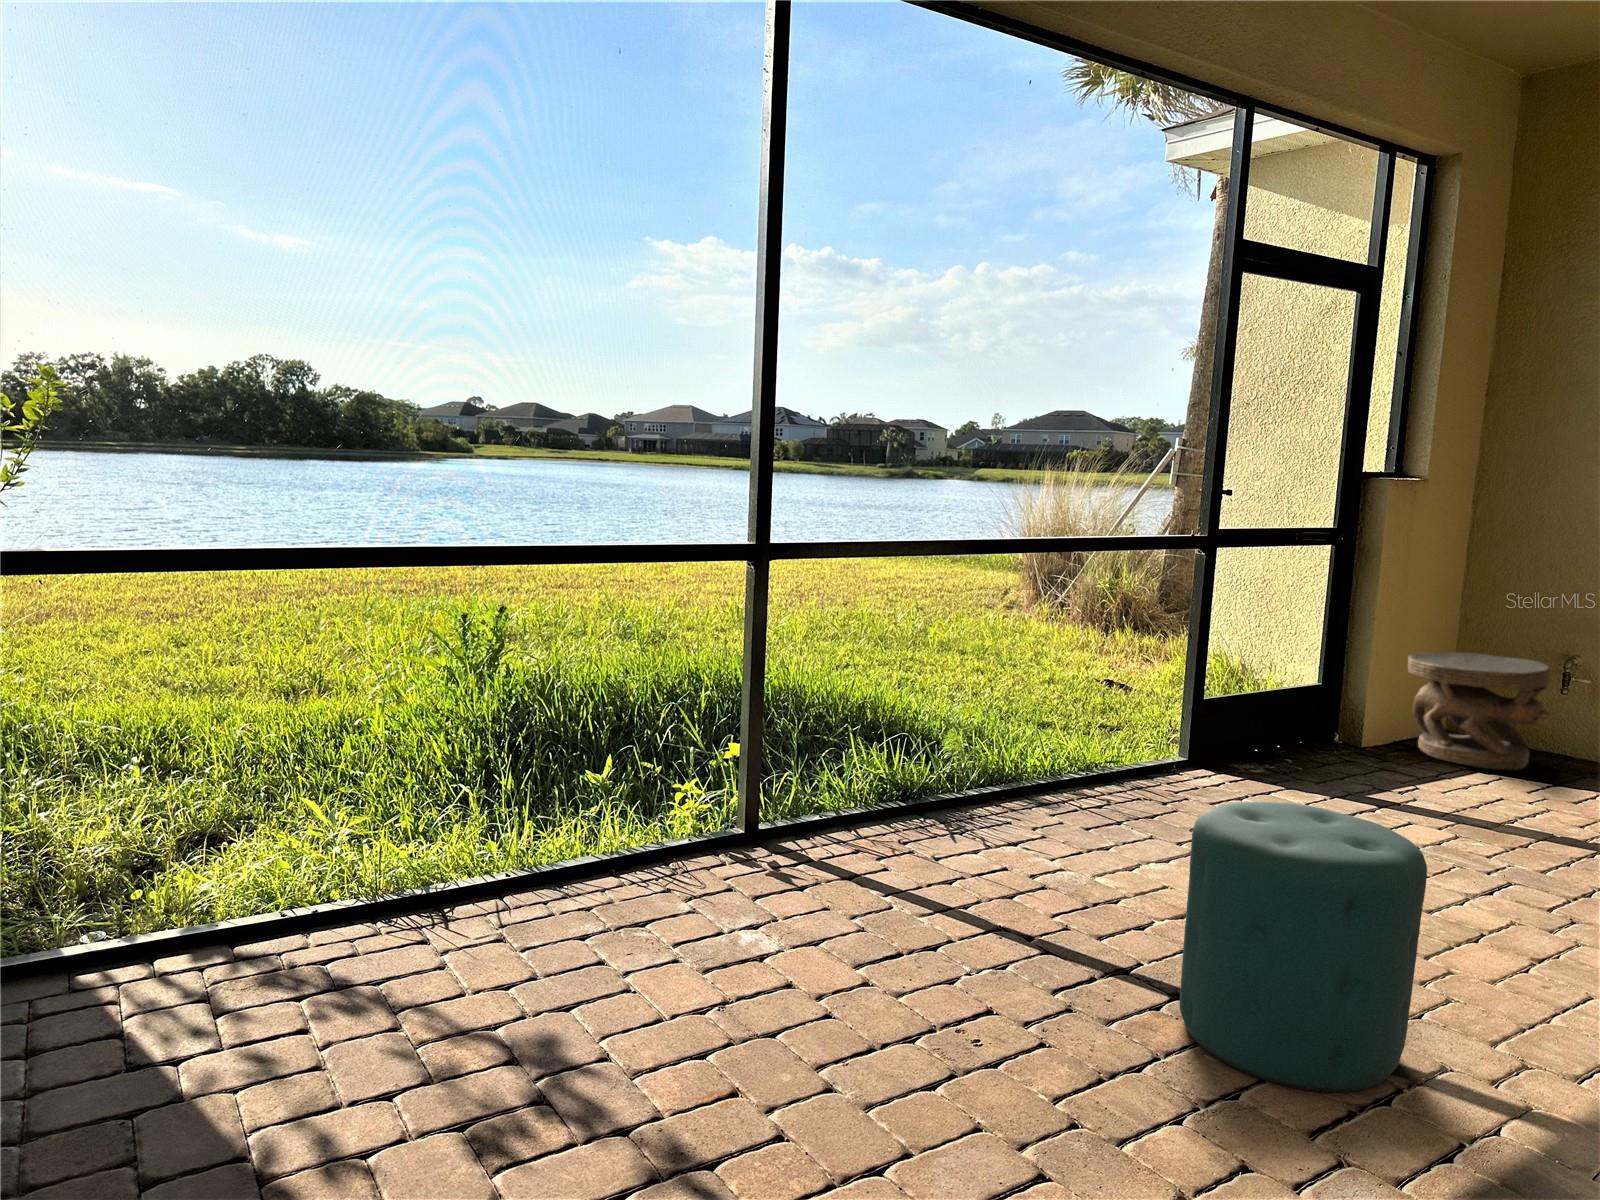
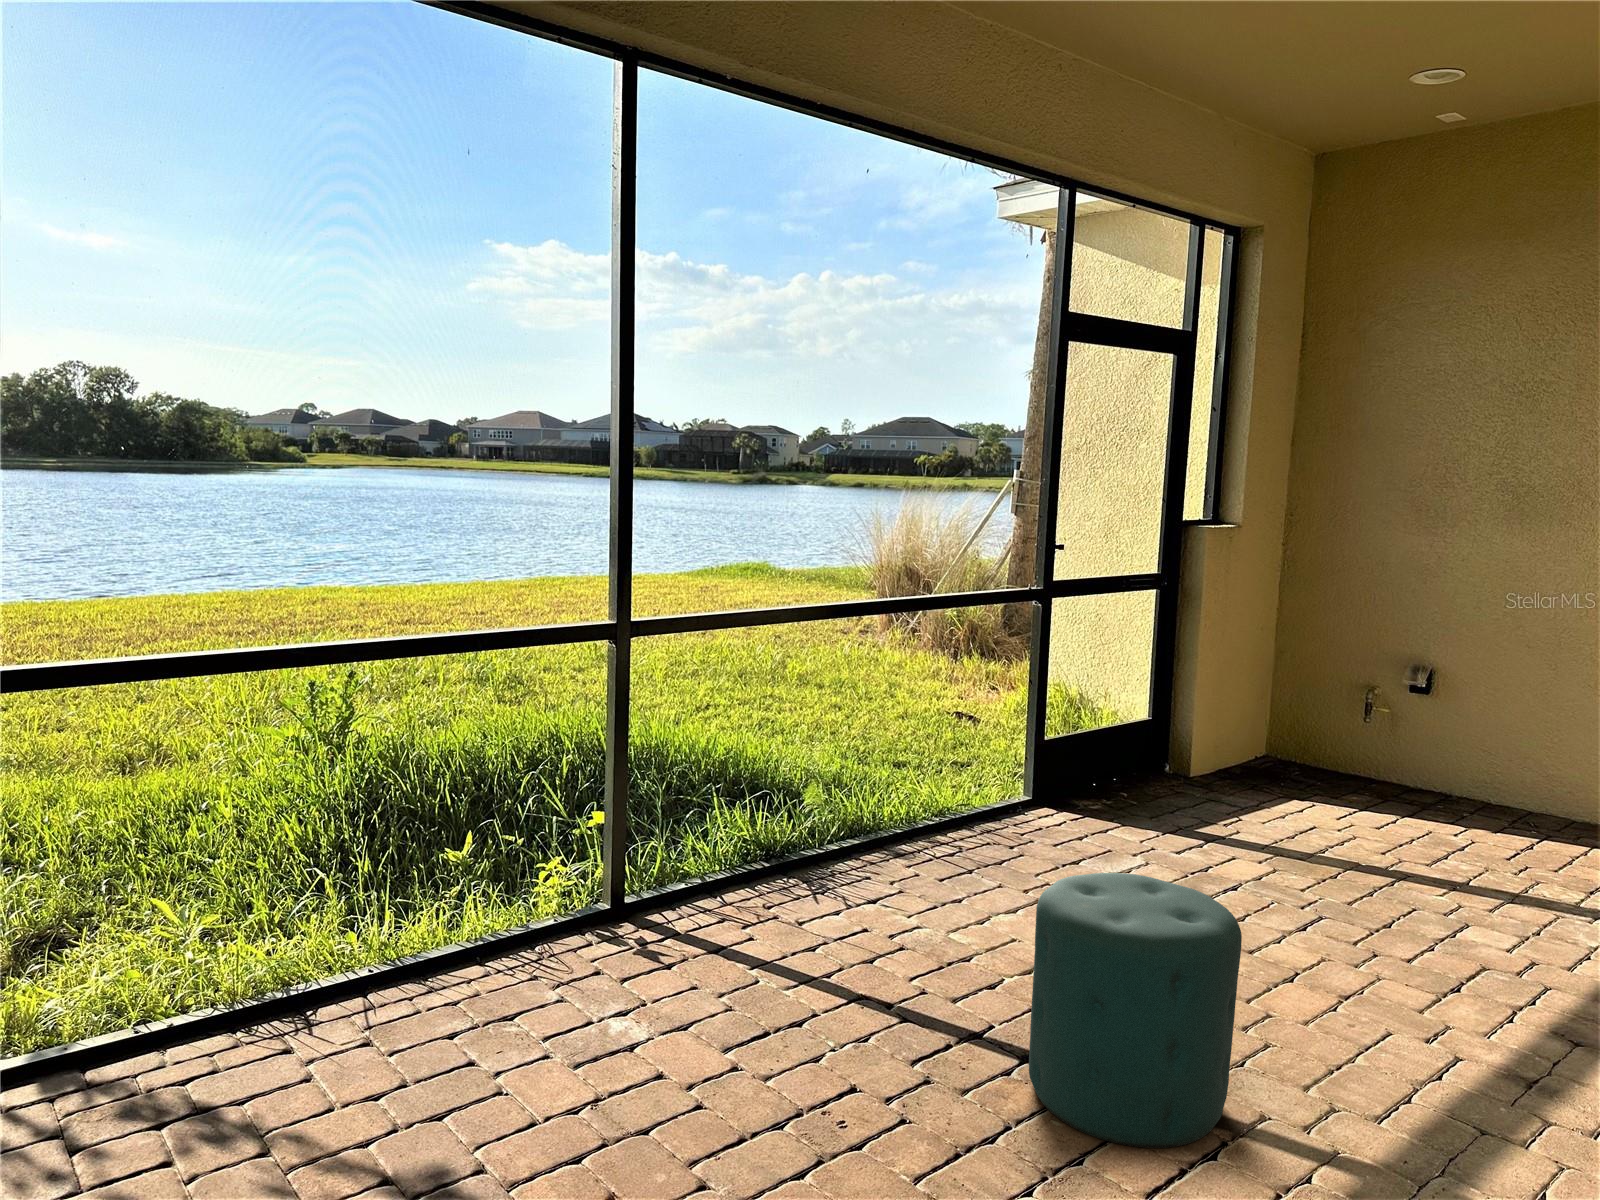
side table: present [1408,652,1552,770] -> none [1230,689,1354,799]

